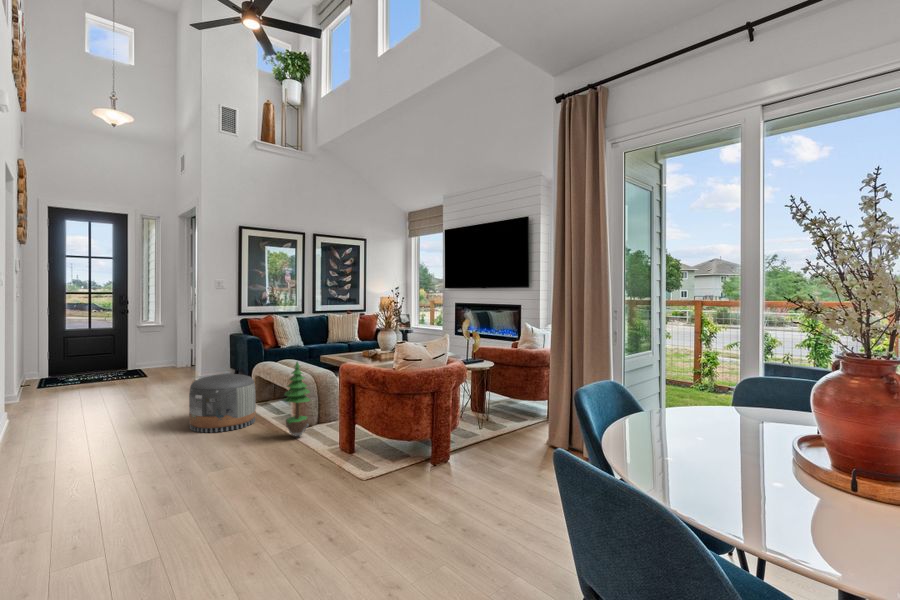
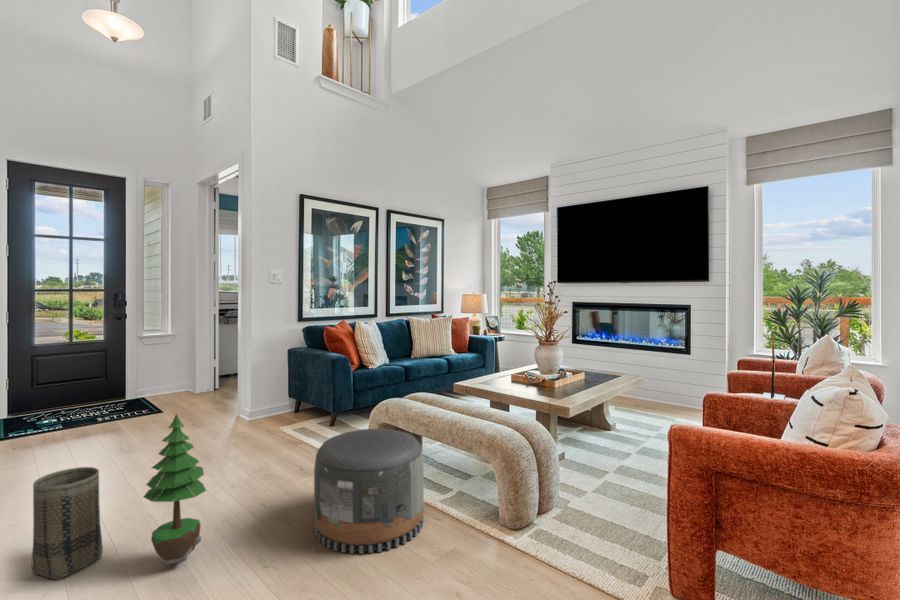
potted tree: present [283,362,310,437] -> present [144,414,206,564]
basket: none [46,386,80,435] -> present [32,467,103,580]

